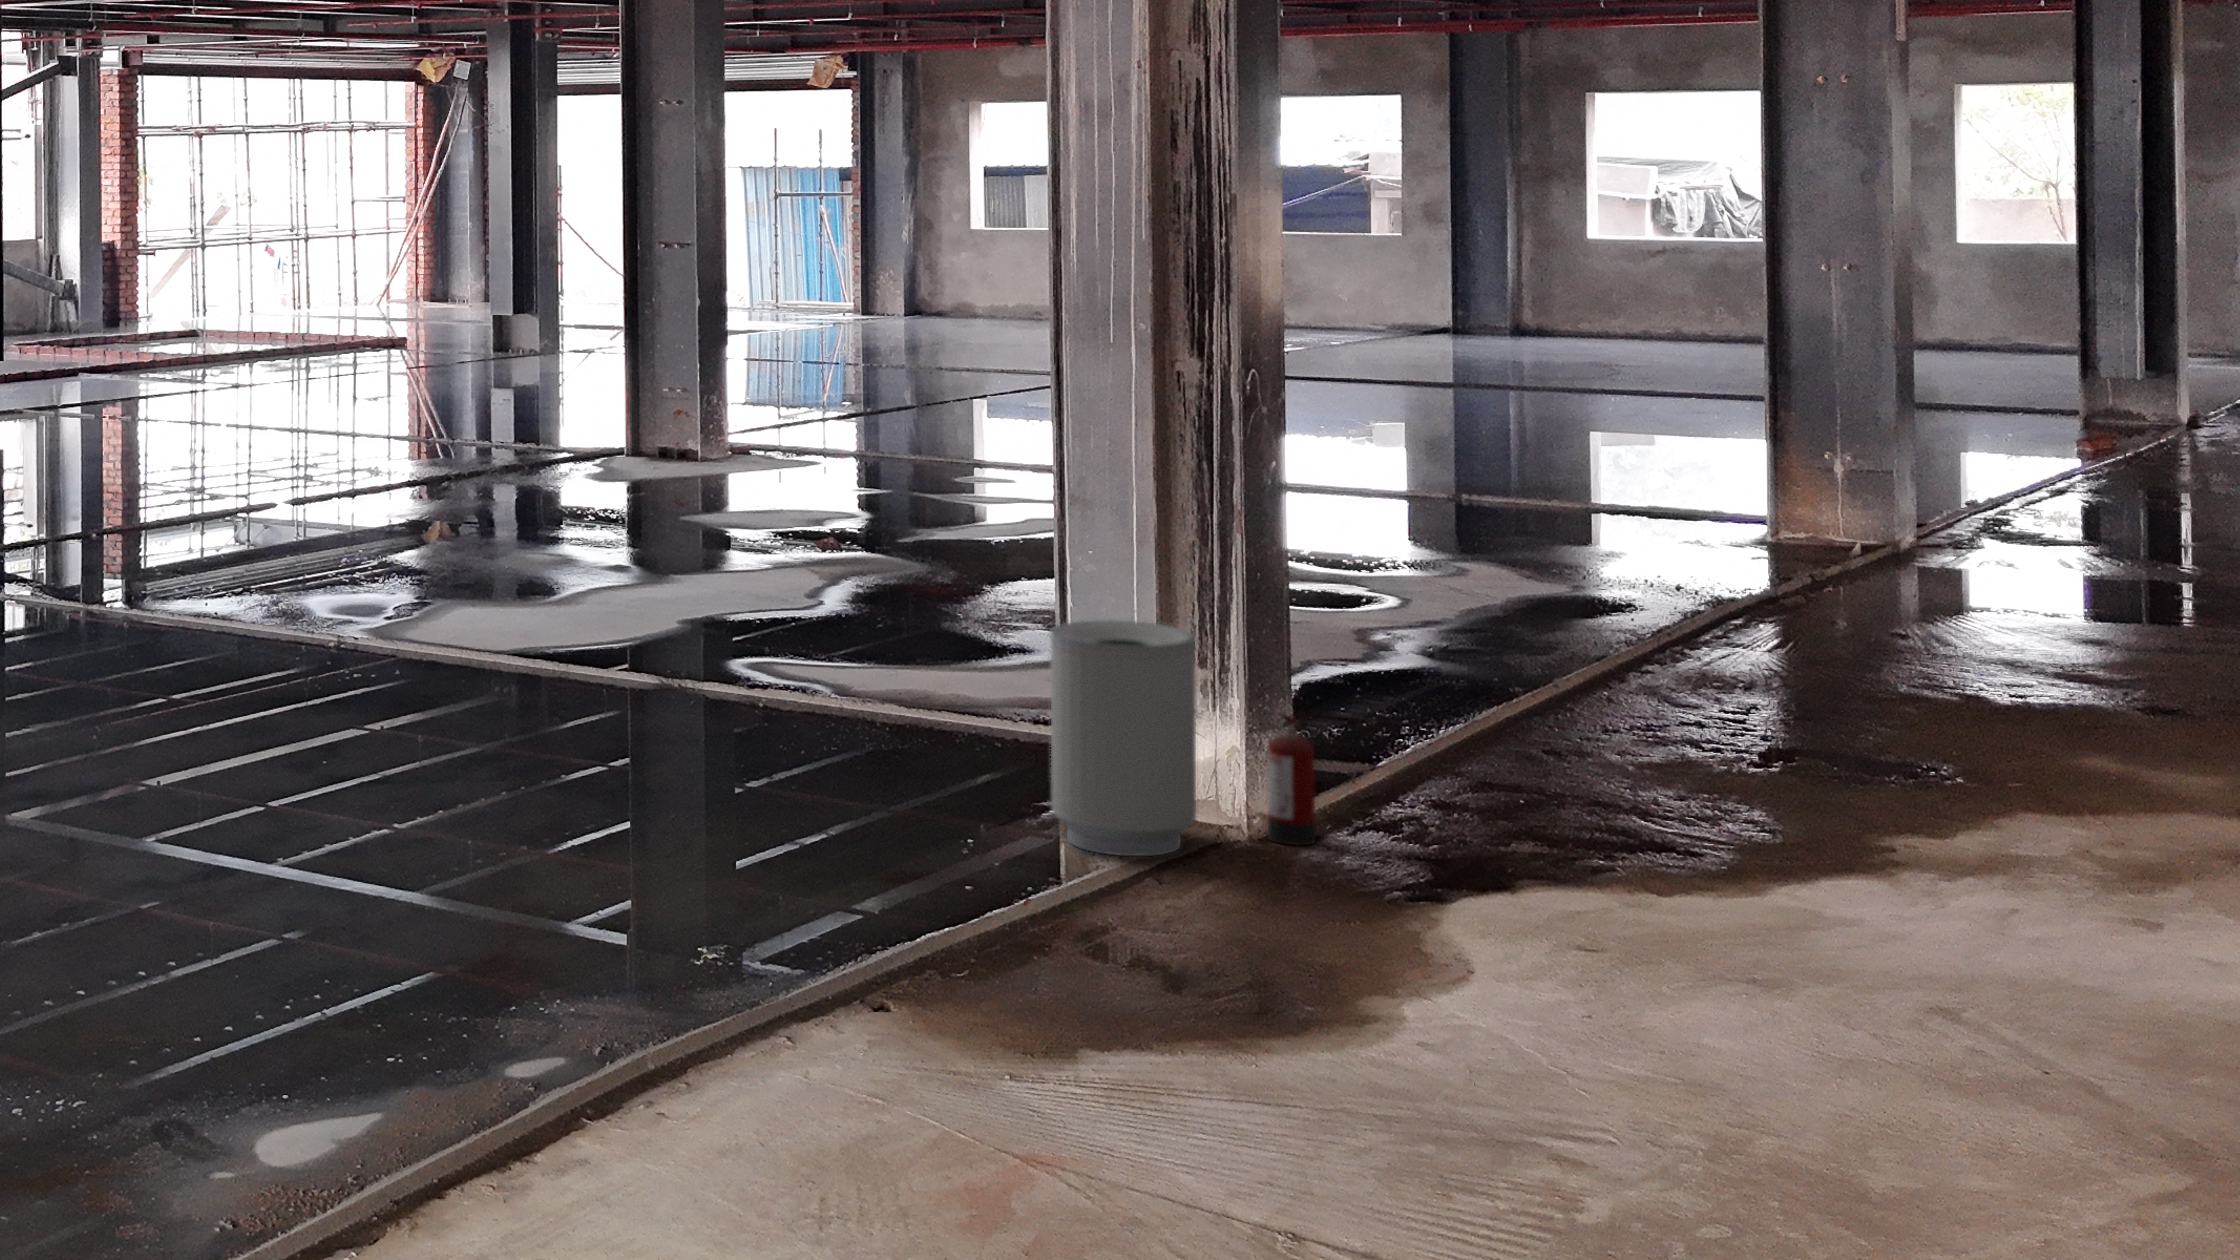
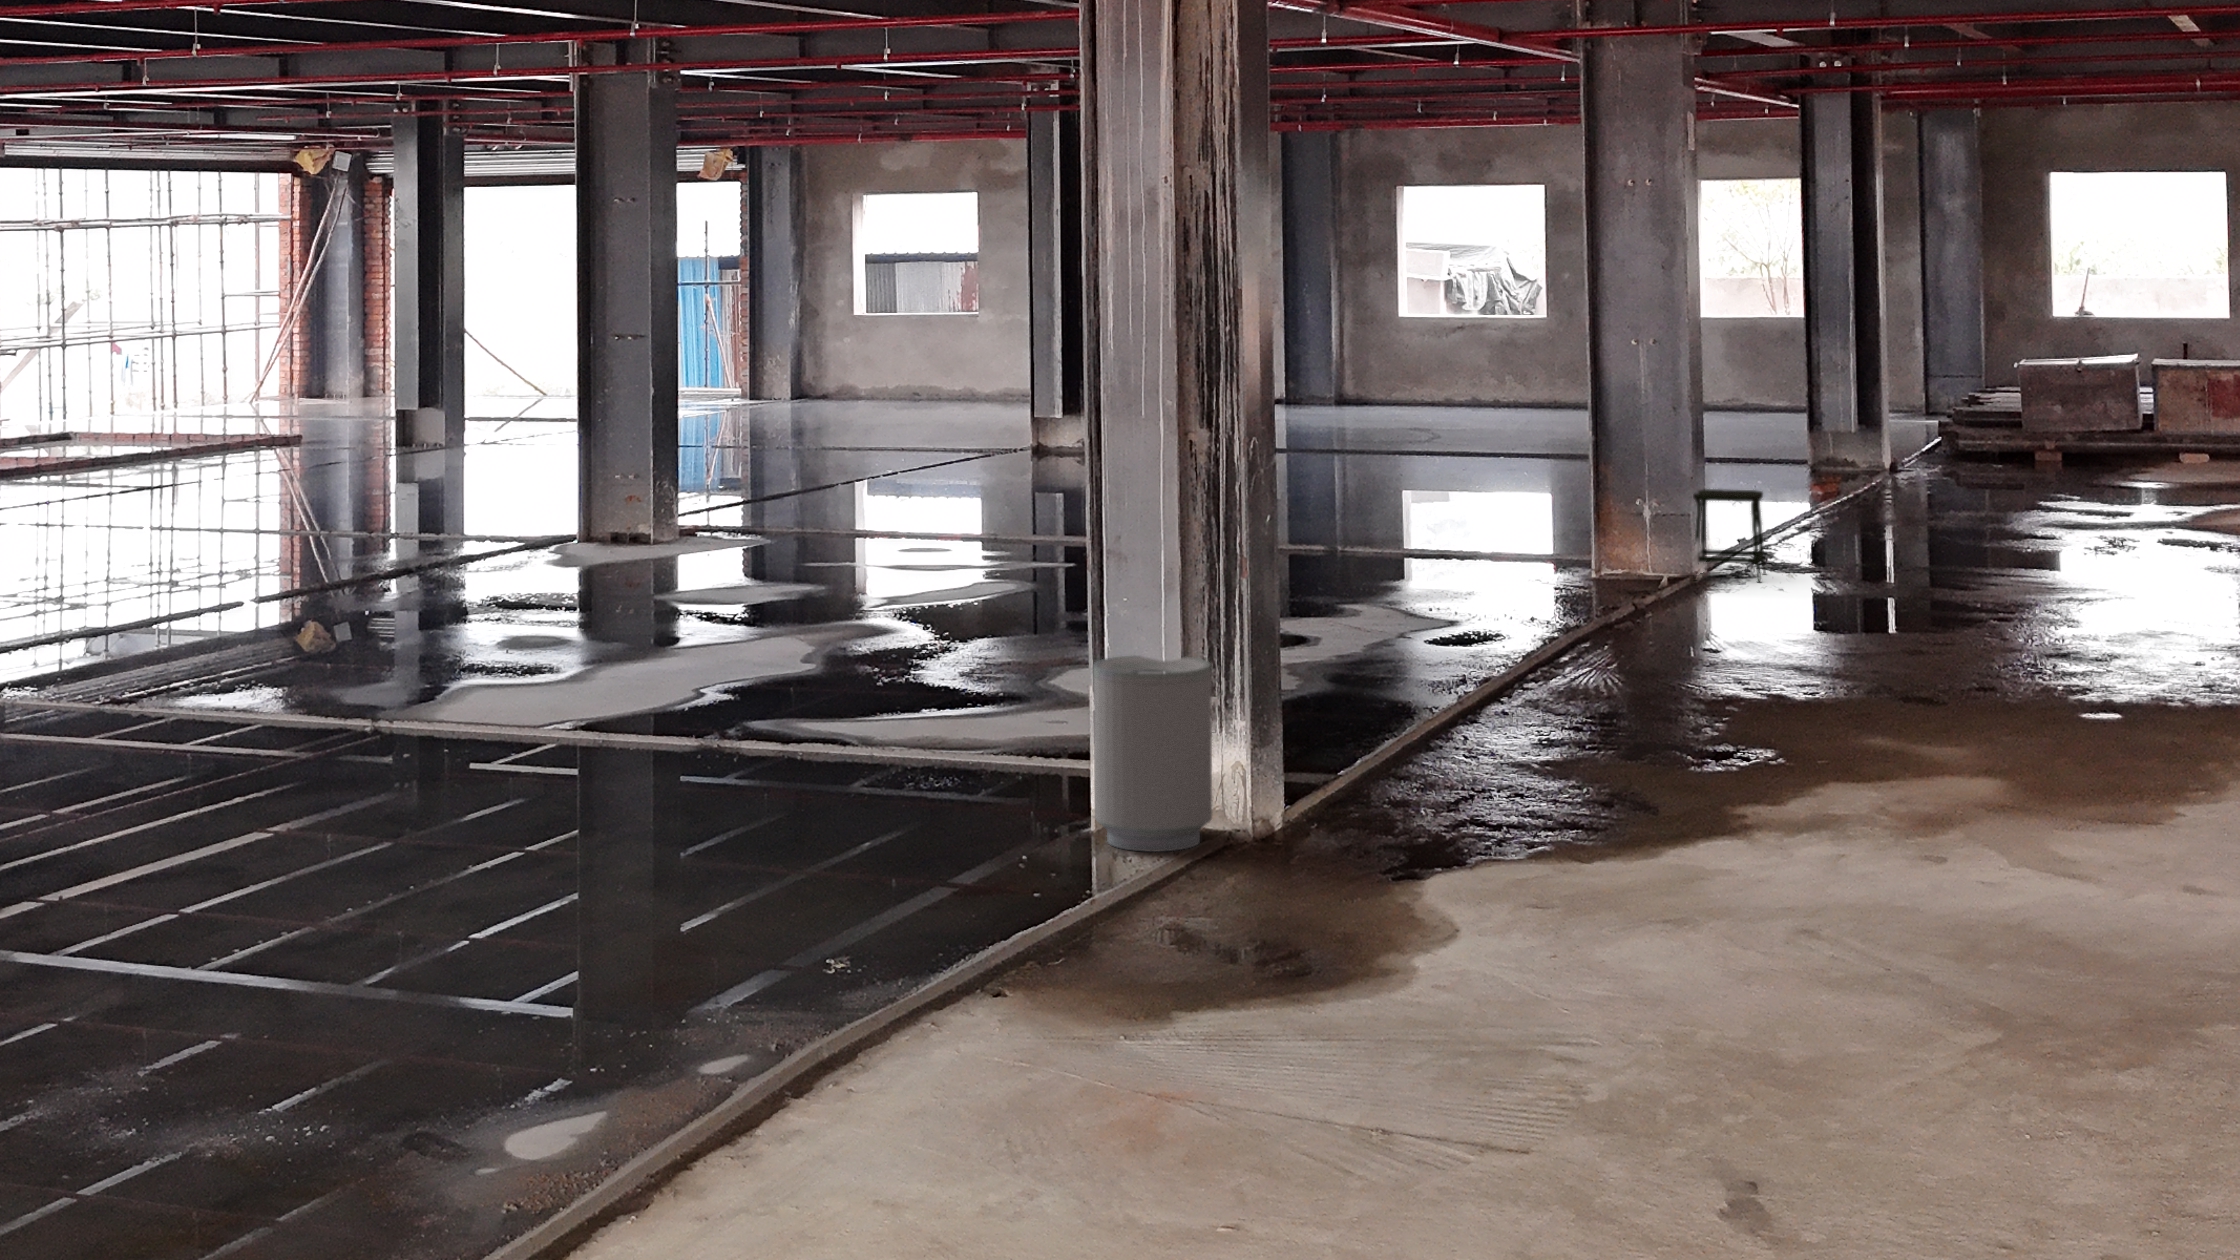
stool: none [1893,441,1995,555] -> present [1693,489,1766,582]
fire extinguisher: present [1268,713,1316,845] -> none [1267,724,1305,834]

